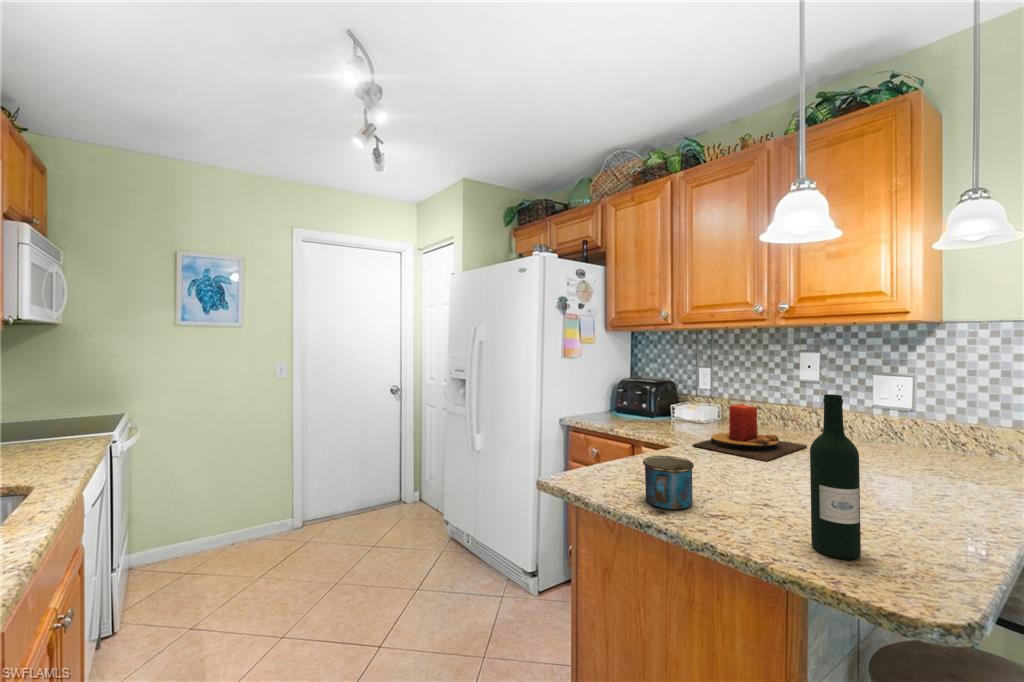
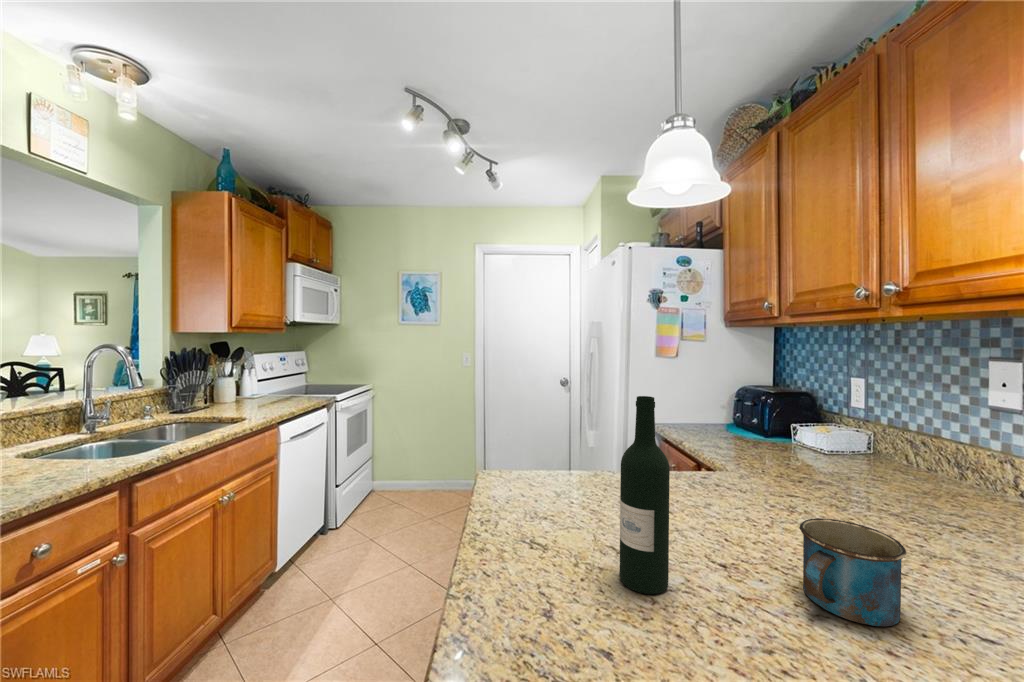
candle: present [692,404,807,461] -> none [750,424,940,502]
mug: present [643,456,694,509] -> present [800,518,907,626]

